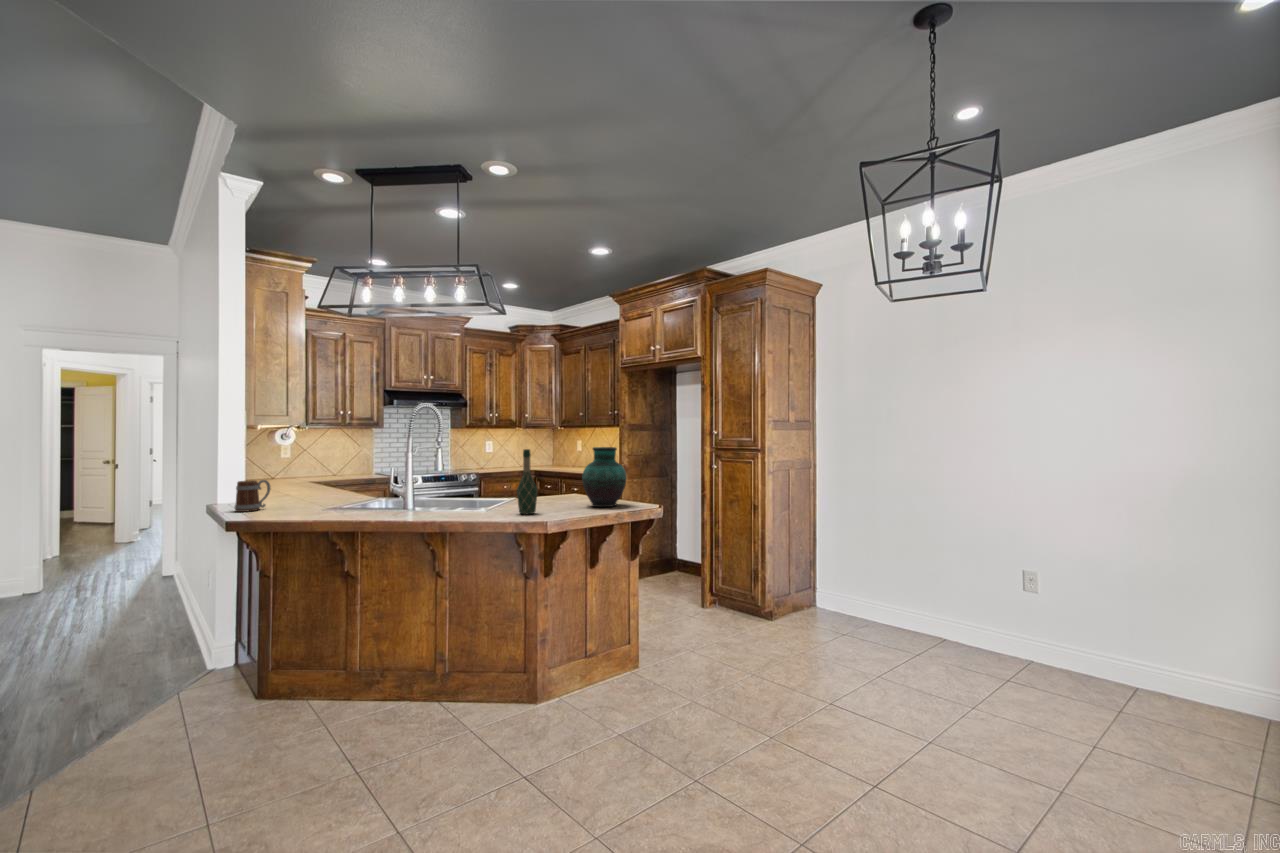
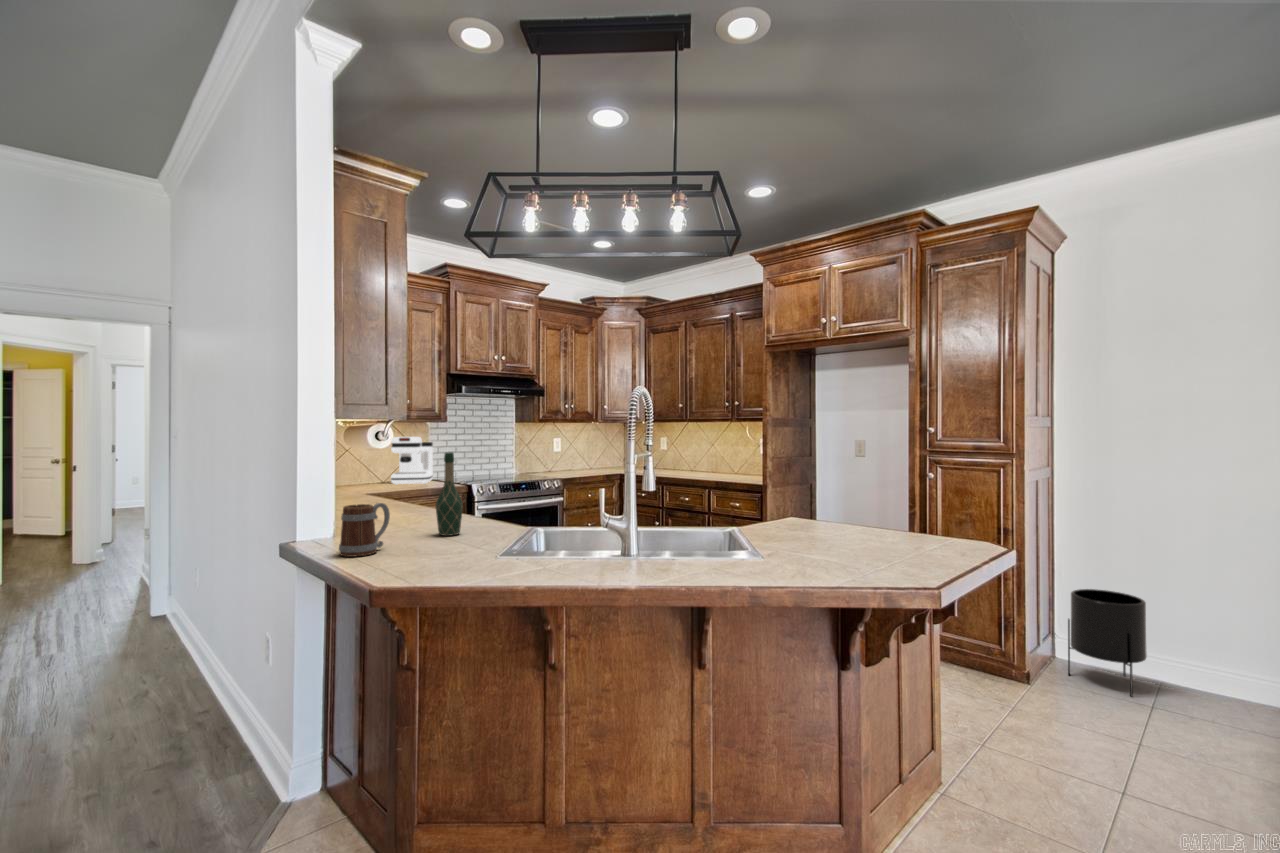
coffee maker: none [339,440,375,477] -> present [391,437,433,485]
vase: present [582,447,627,507] -> none [880,453,955,547]
wine bottle: present [517,449,538,514] -> present [435,452,463,536]
planter: none [812,552,859,628] -> present [1068,589,1147,696]

